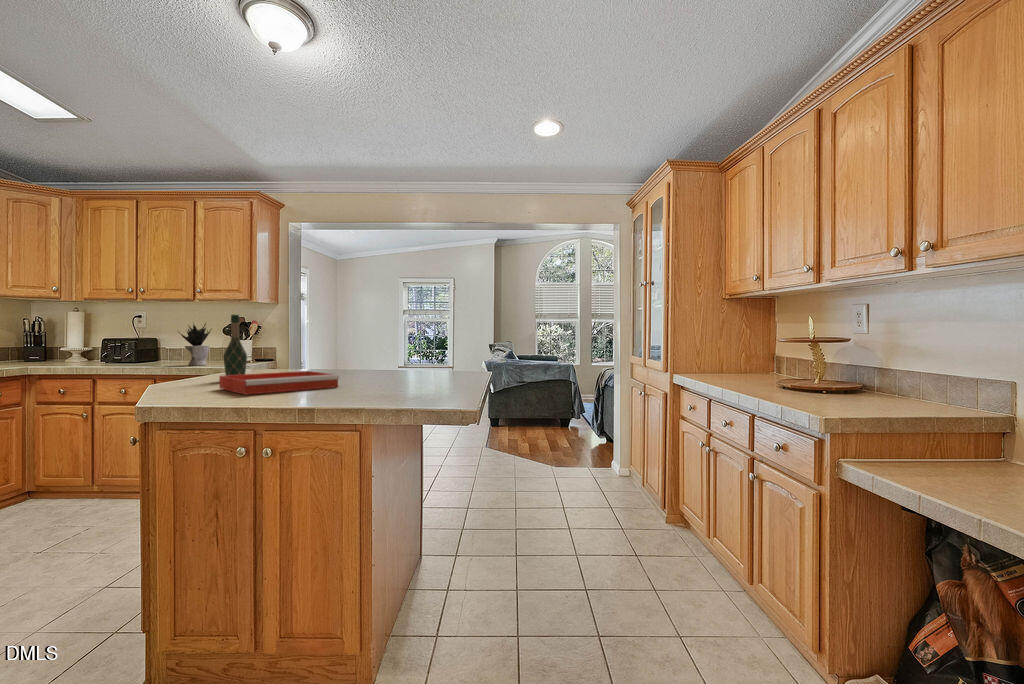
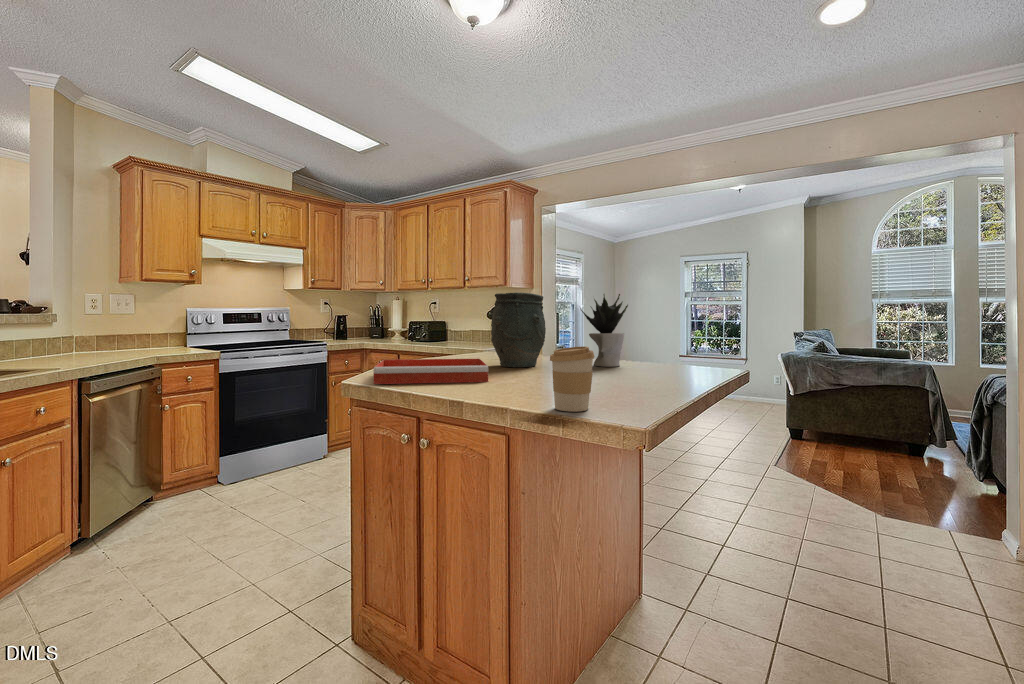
wine bottle: present [223,315,247,375] -> none [421,295,443,364]
vase: none [302,315,351,378] -> present [491,292,546,367]
potted plant: present [179,323,212,365] -> present [580,294,628,367]
coffee cup: none [423,355,450,394] -> present [550,346,595,412]

